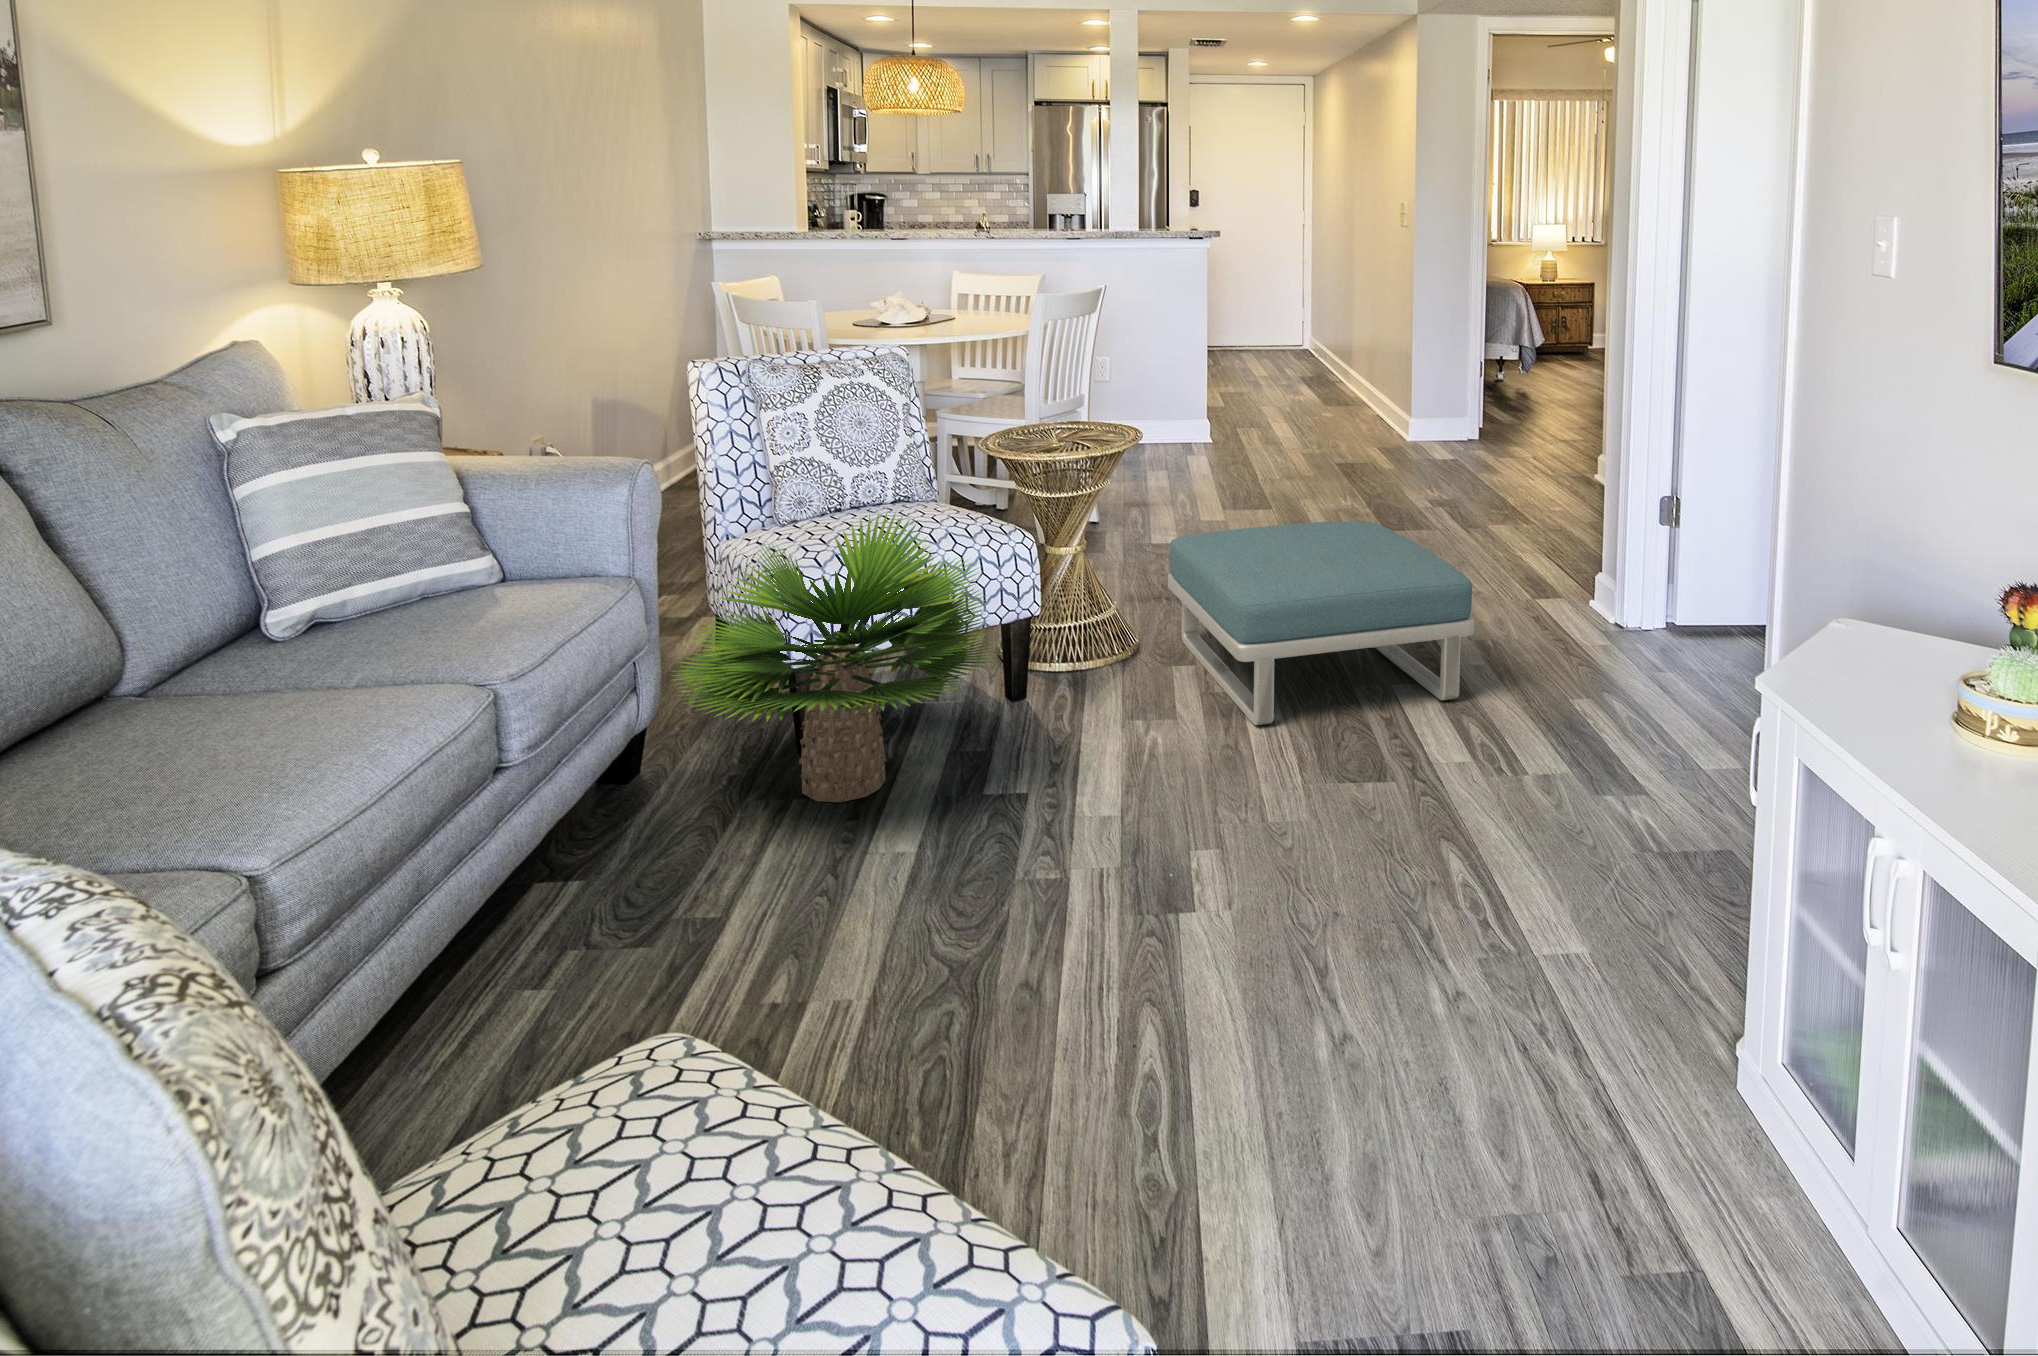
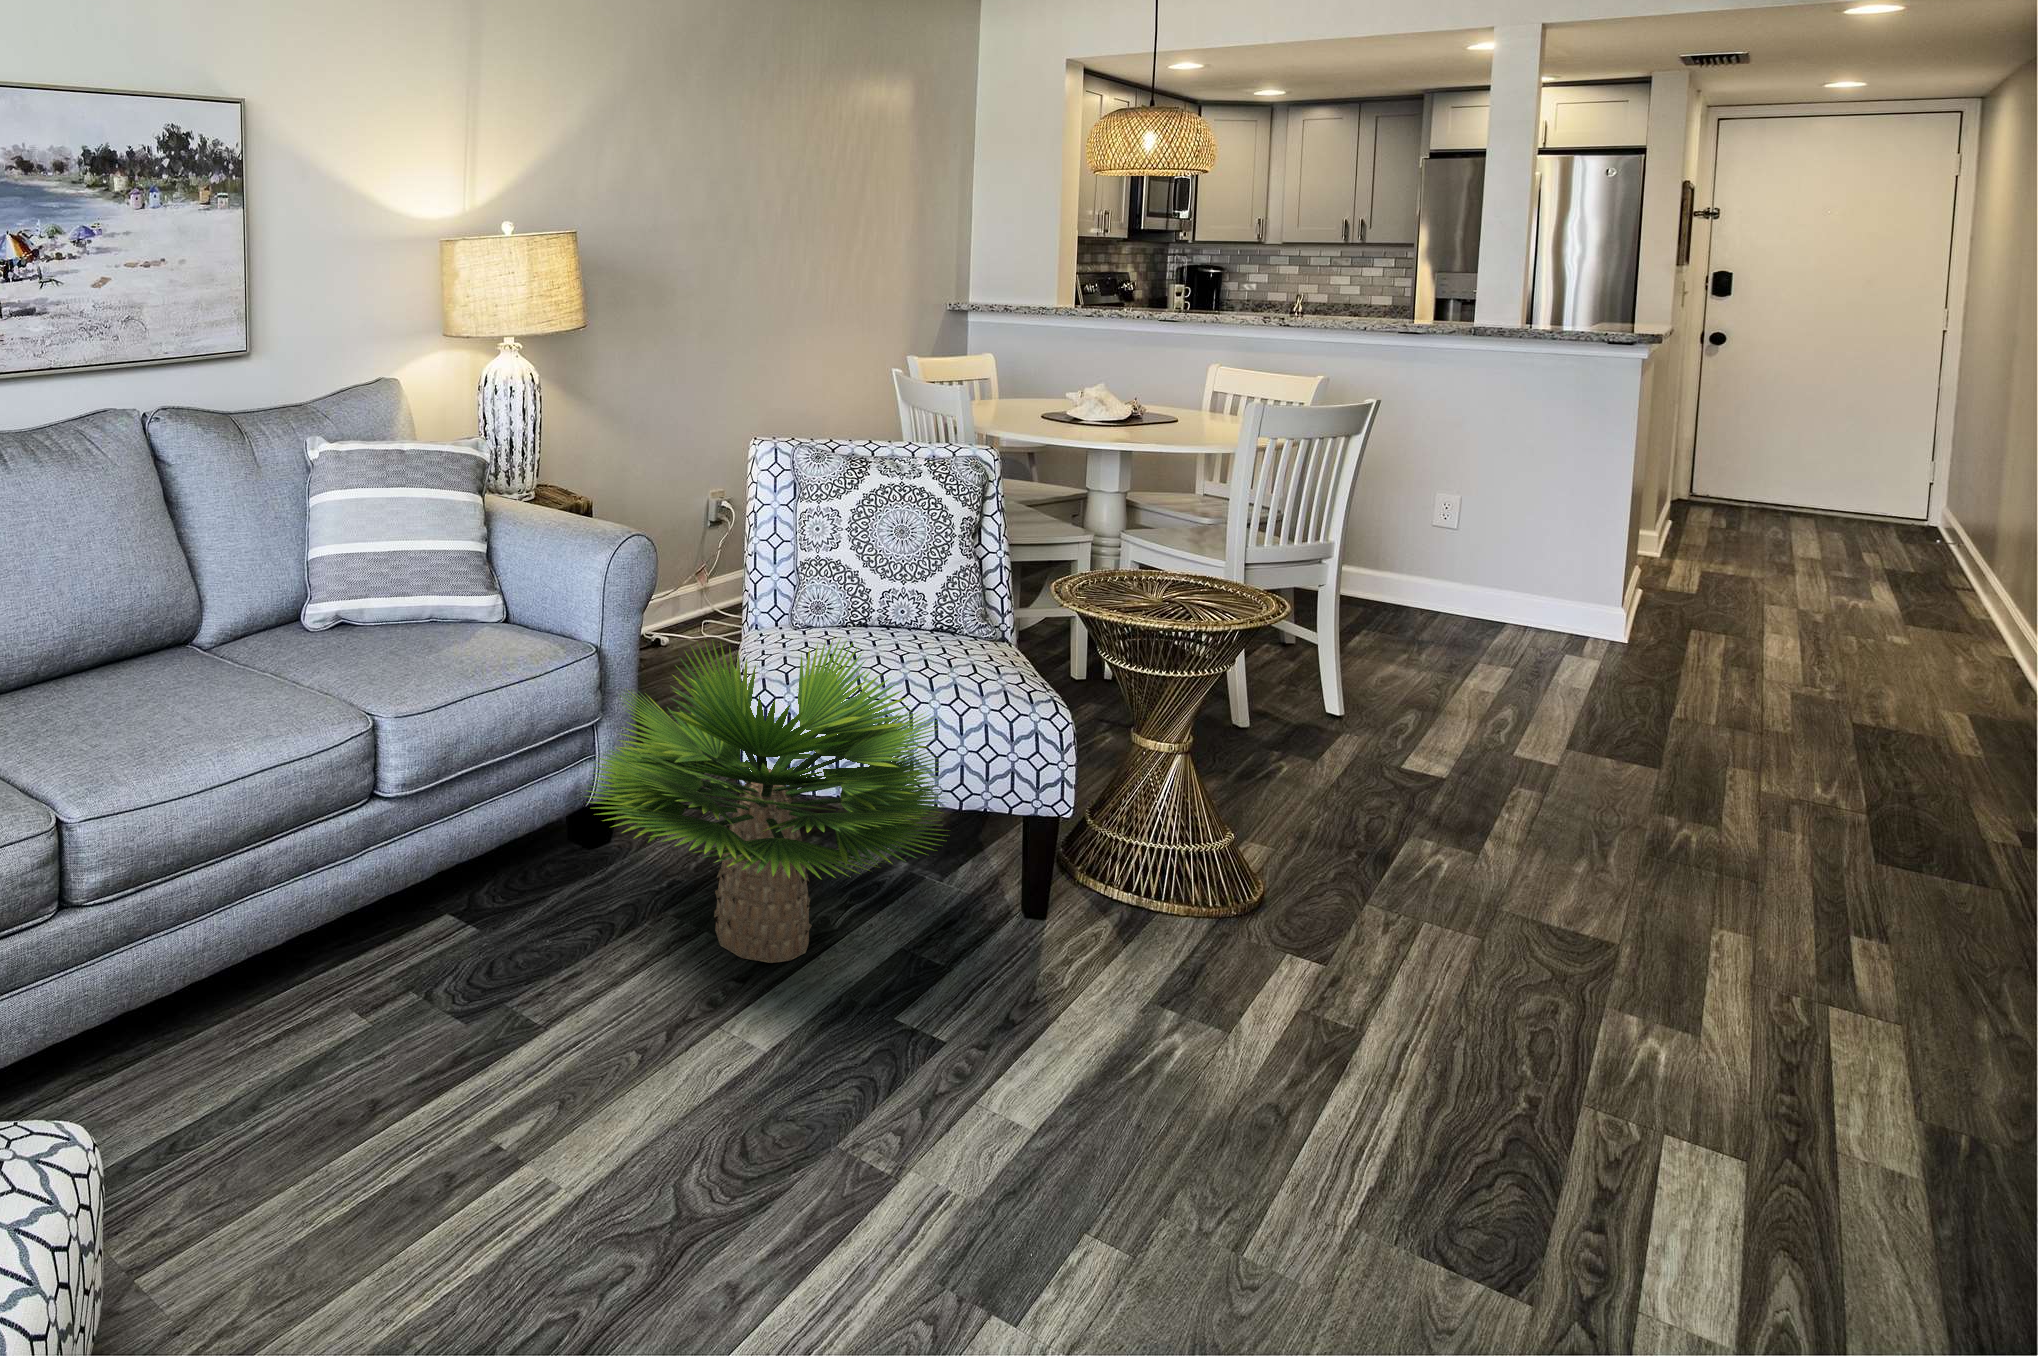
footstool: present [1168,521,1474,725] -> none [1312,770,1871,1218]

